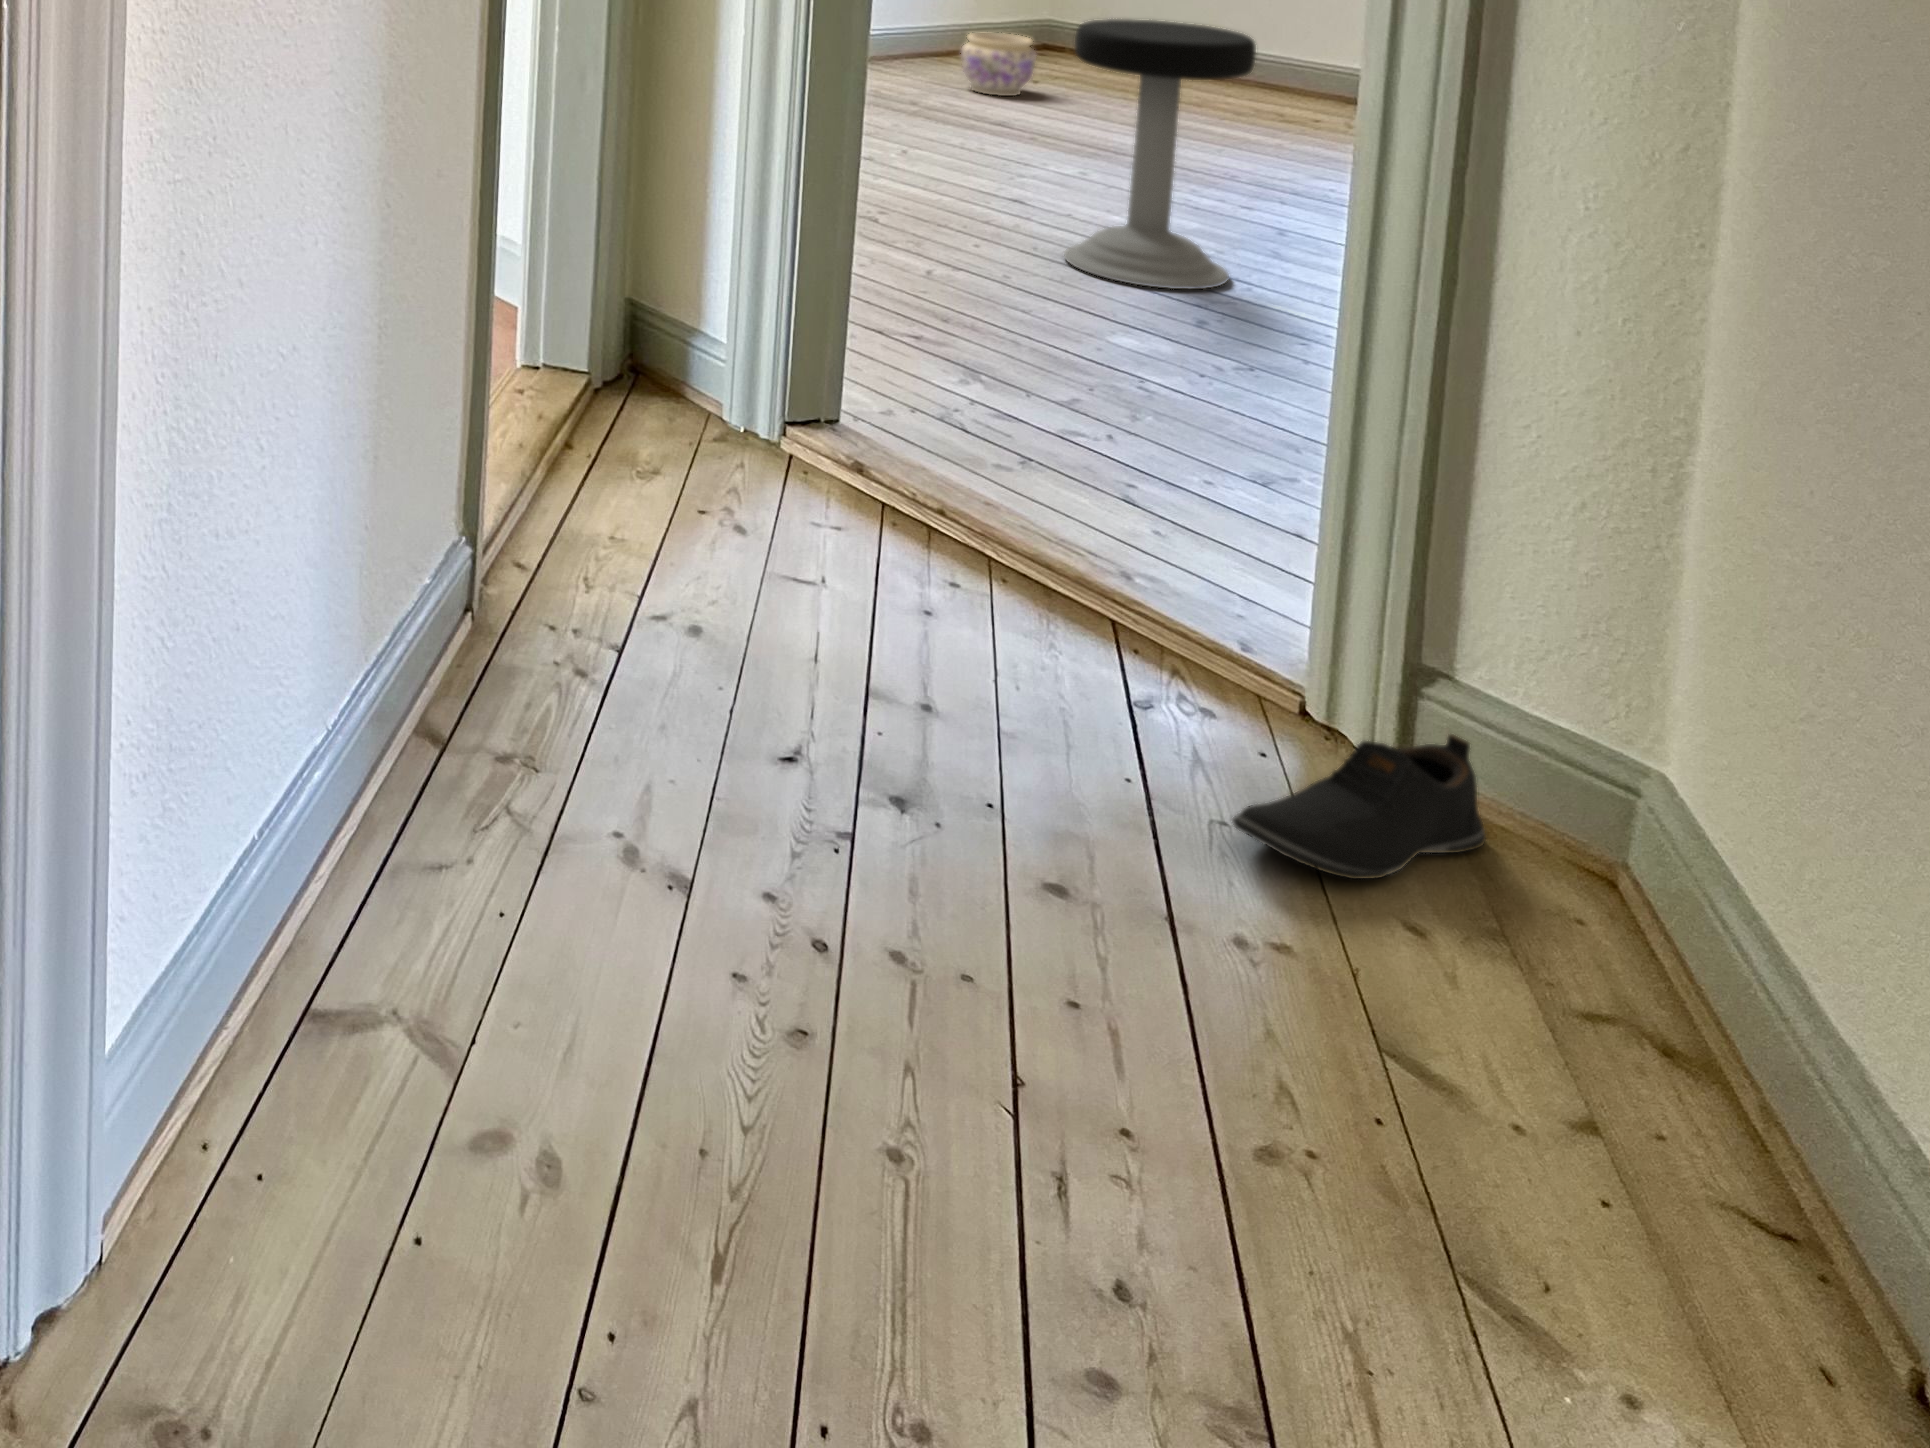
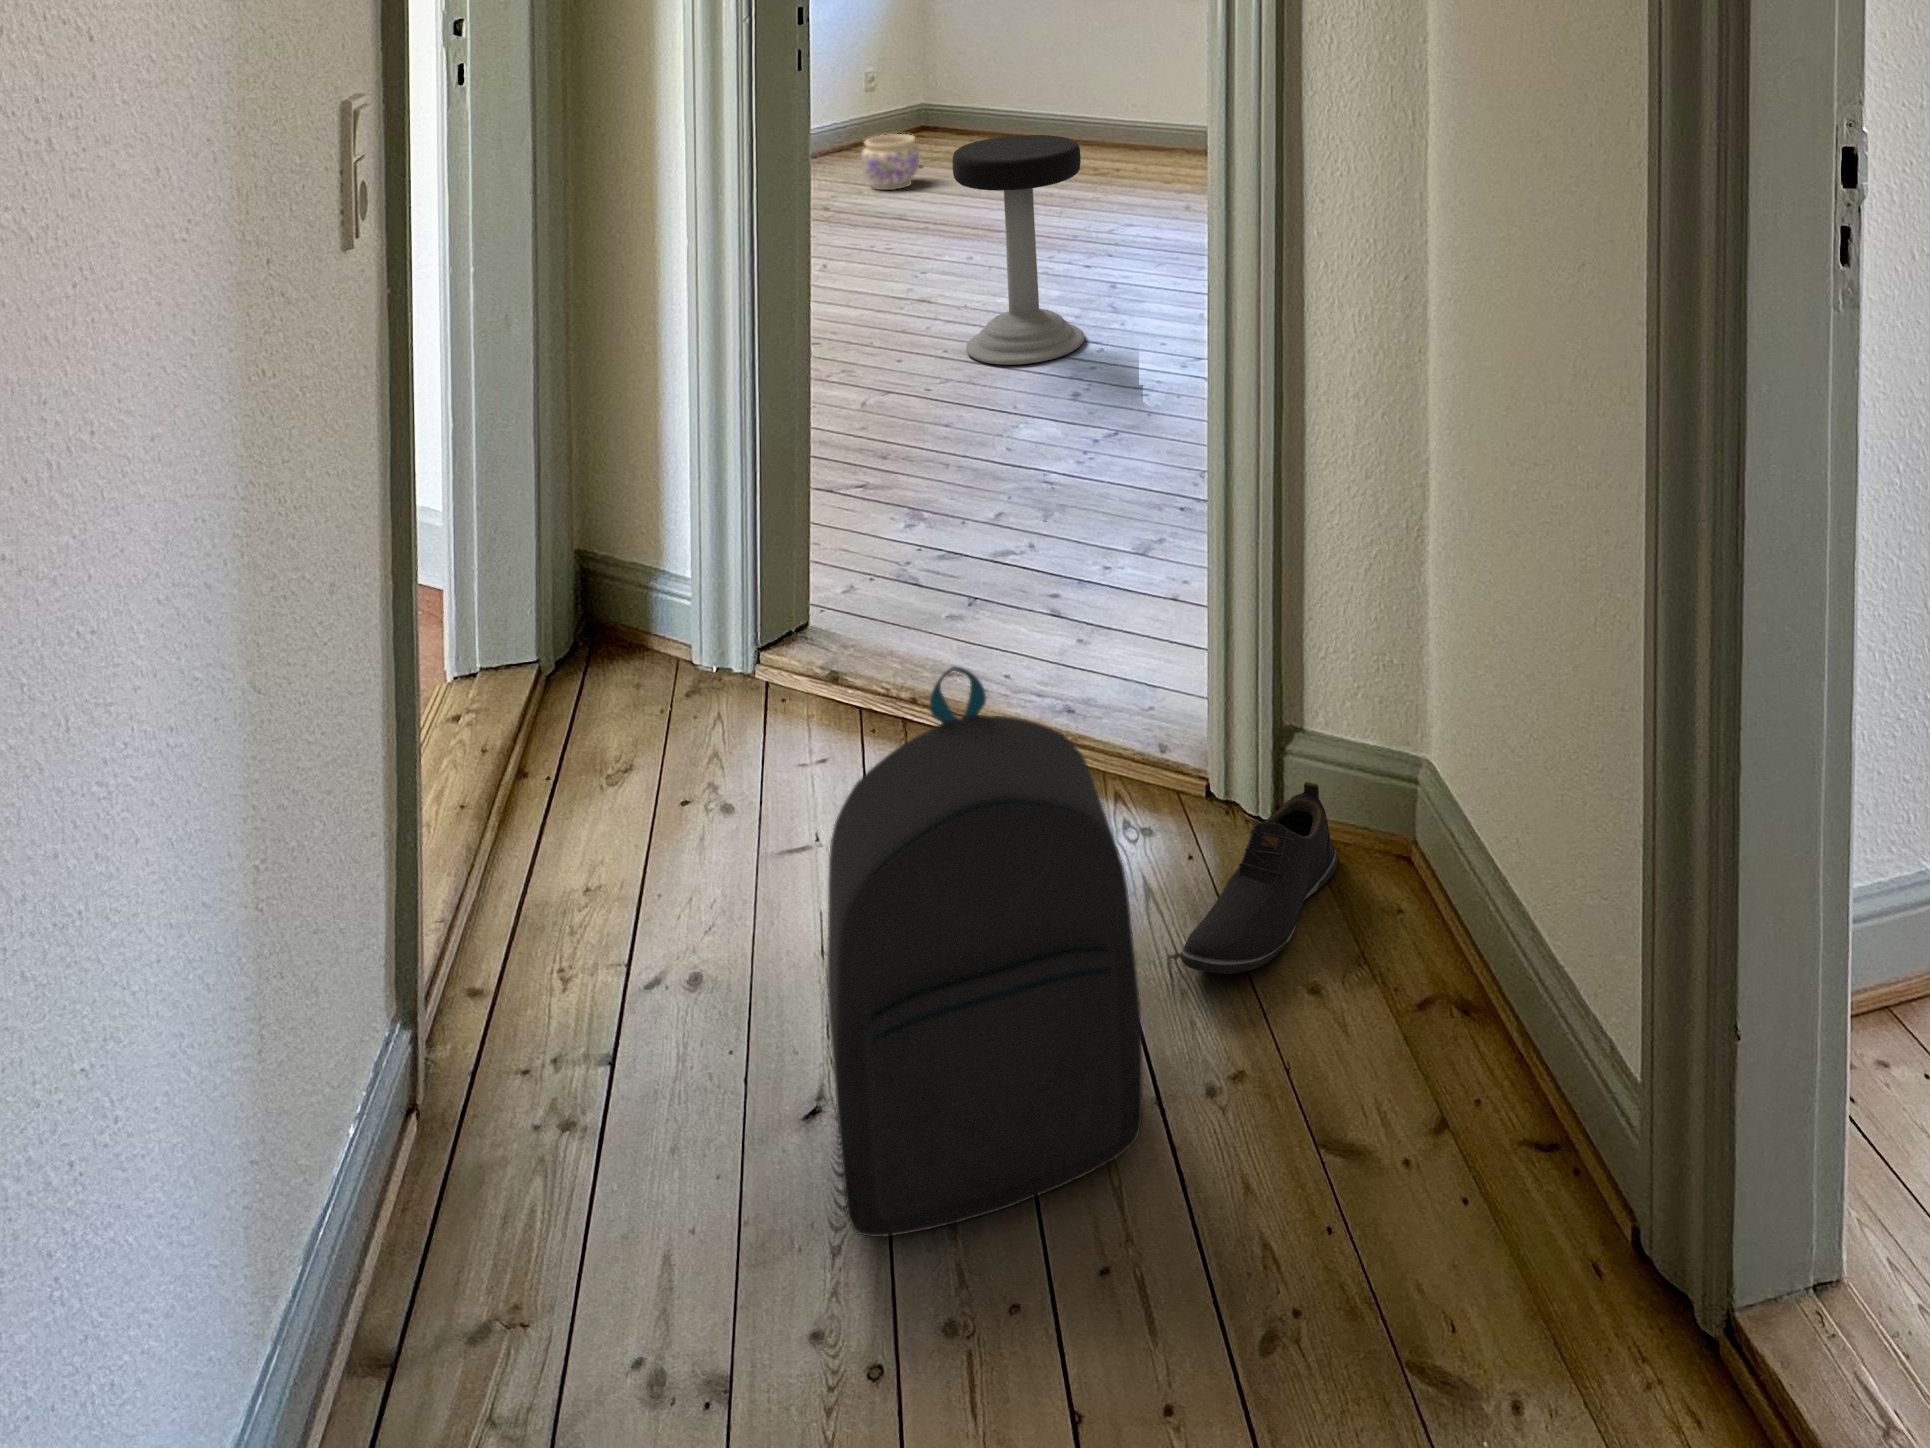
backpack: none [819,392,1168,930] -> present [827,667,1142,1237]

